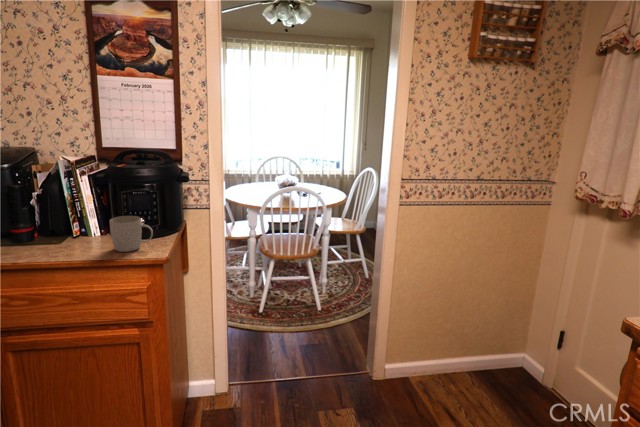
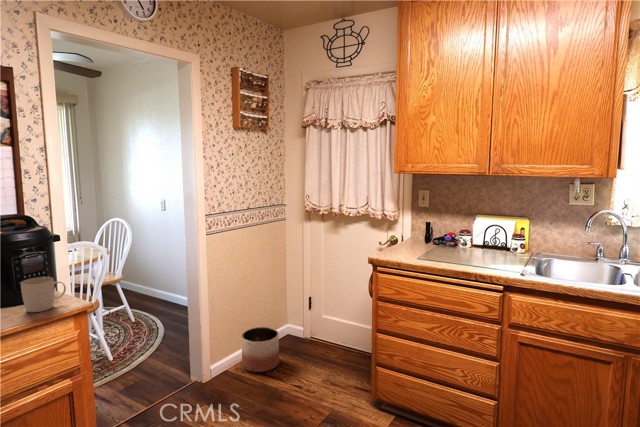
planter: none [427,340,484,407] -> present [242,327,279,372]

